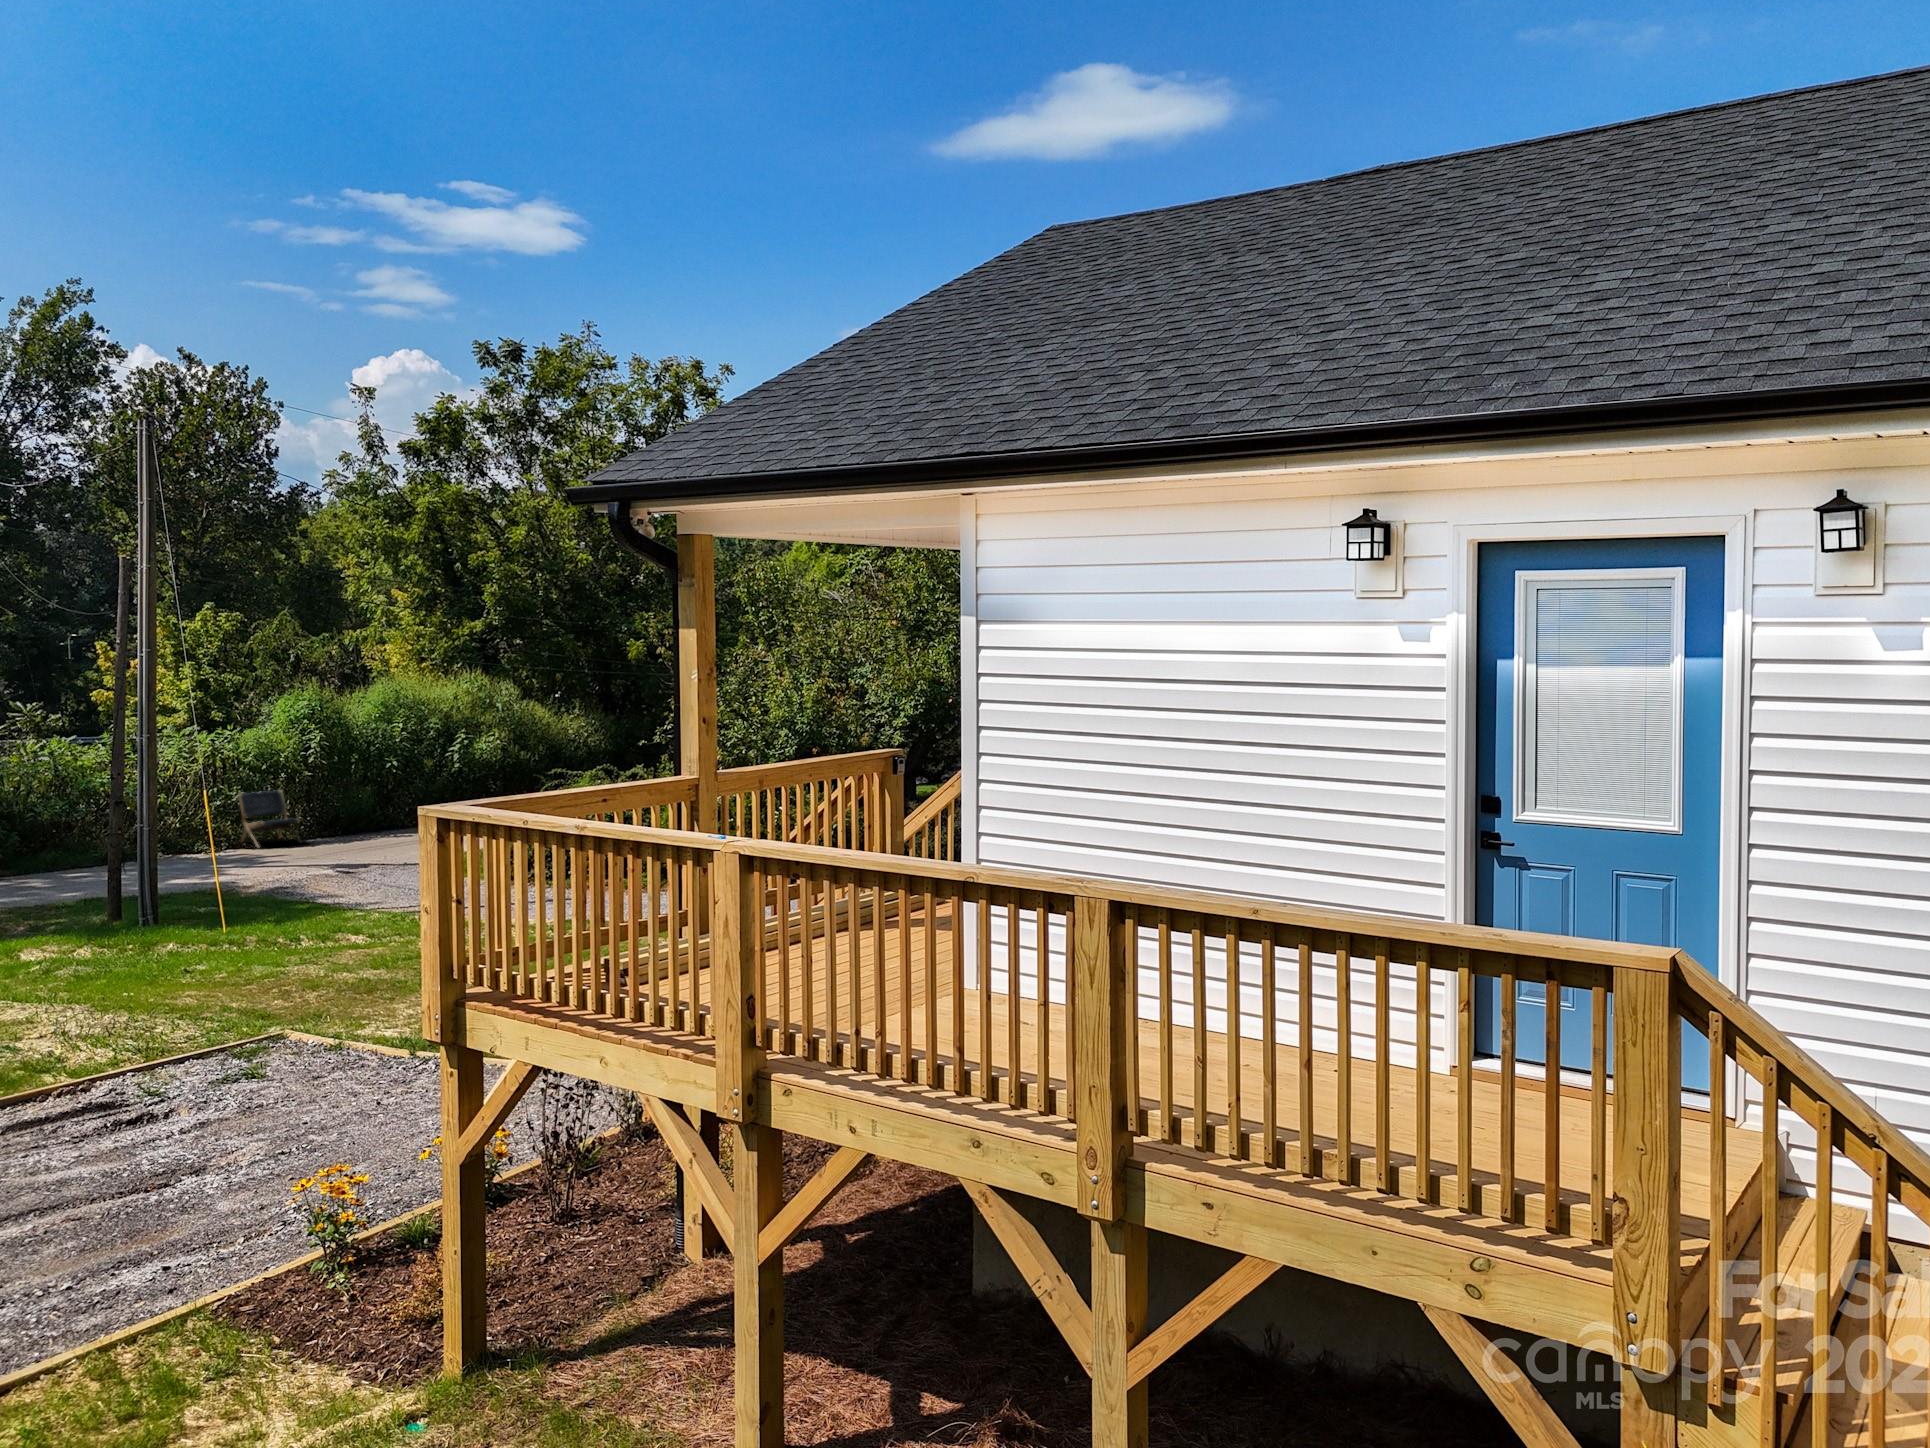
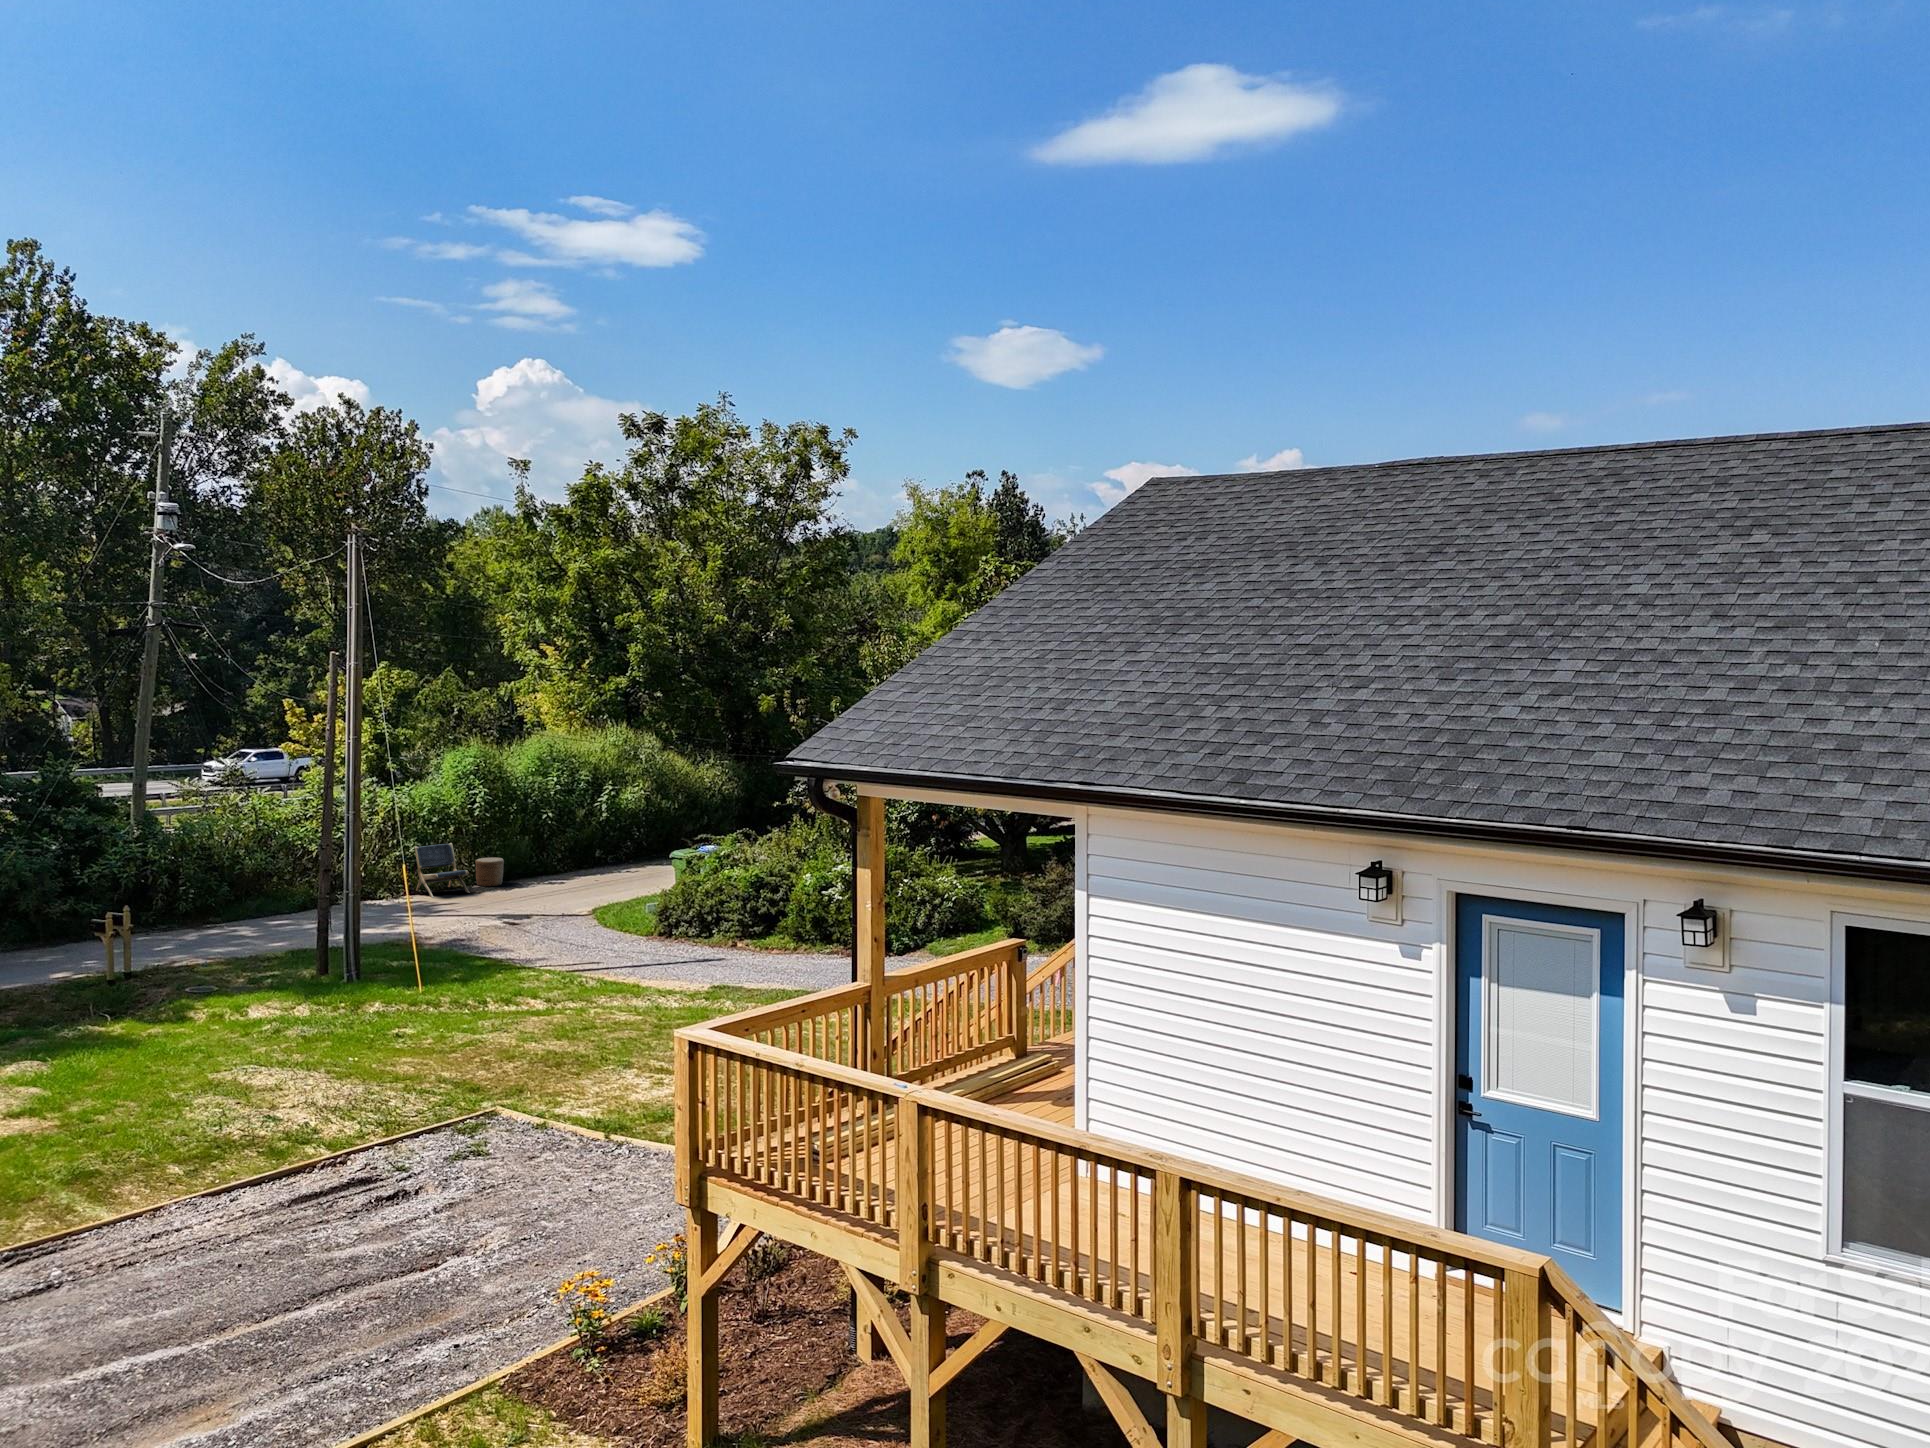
woven basket: none [310,806,343,837] -> present [475,857,504,886]

